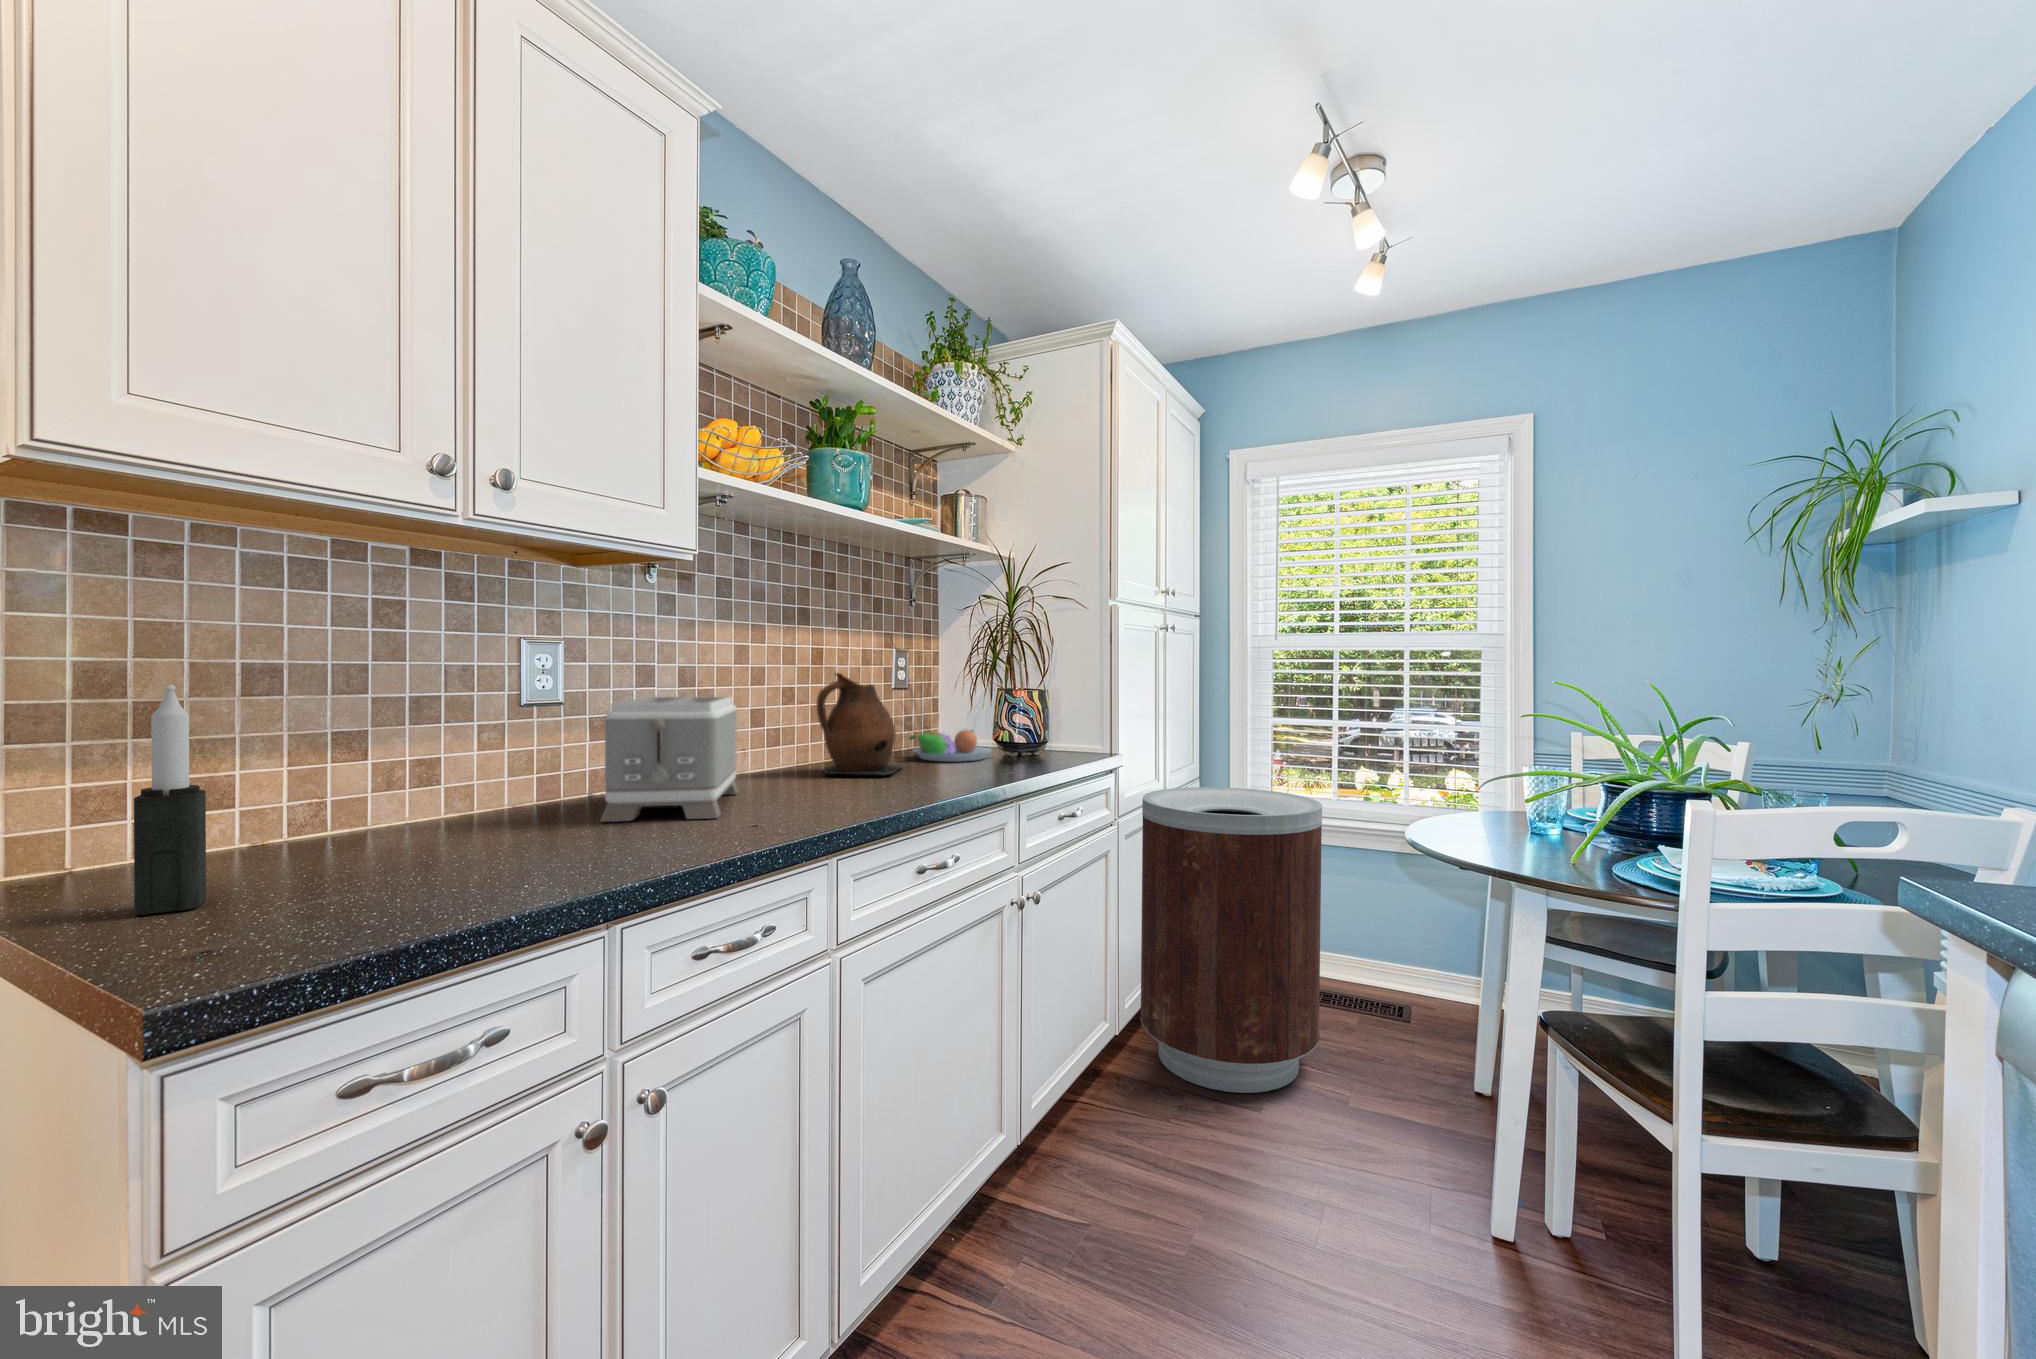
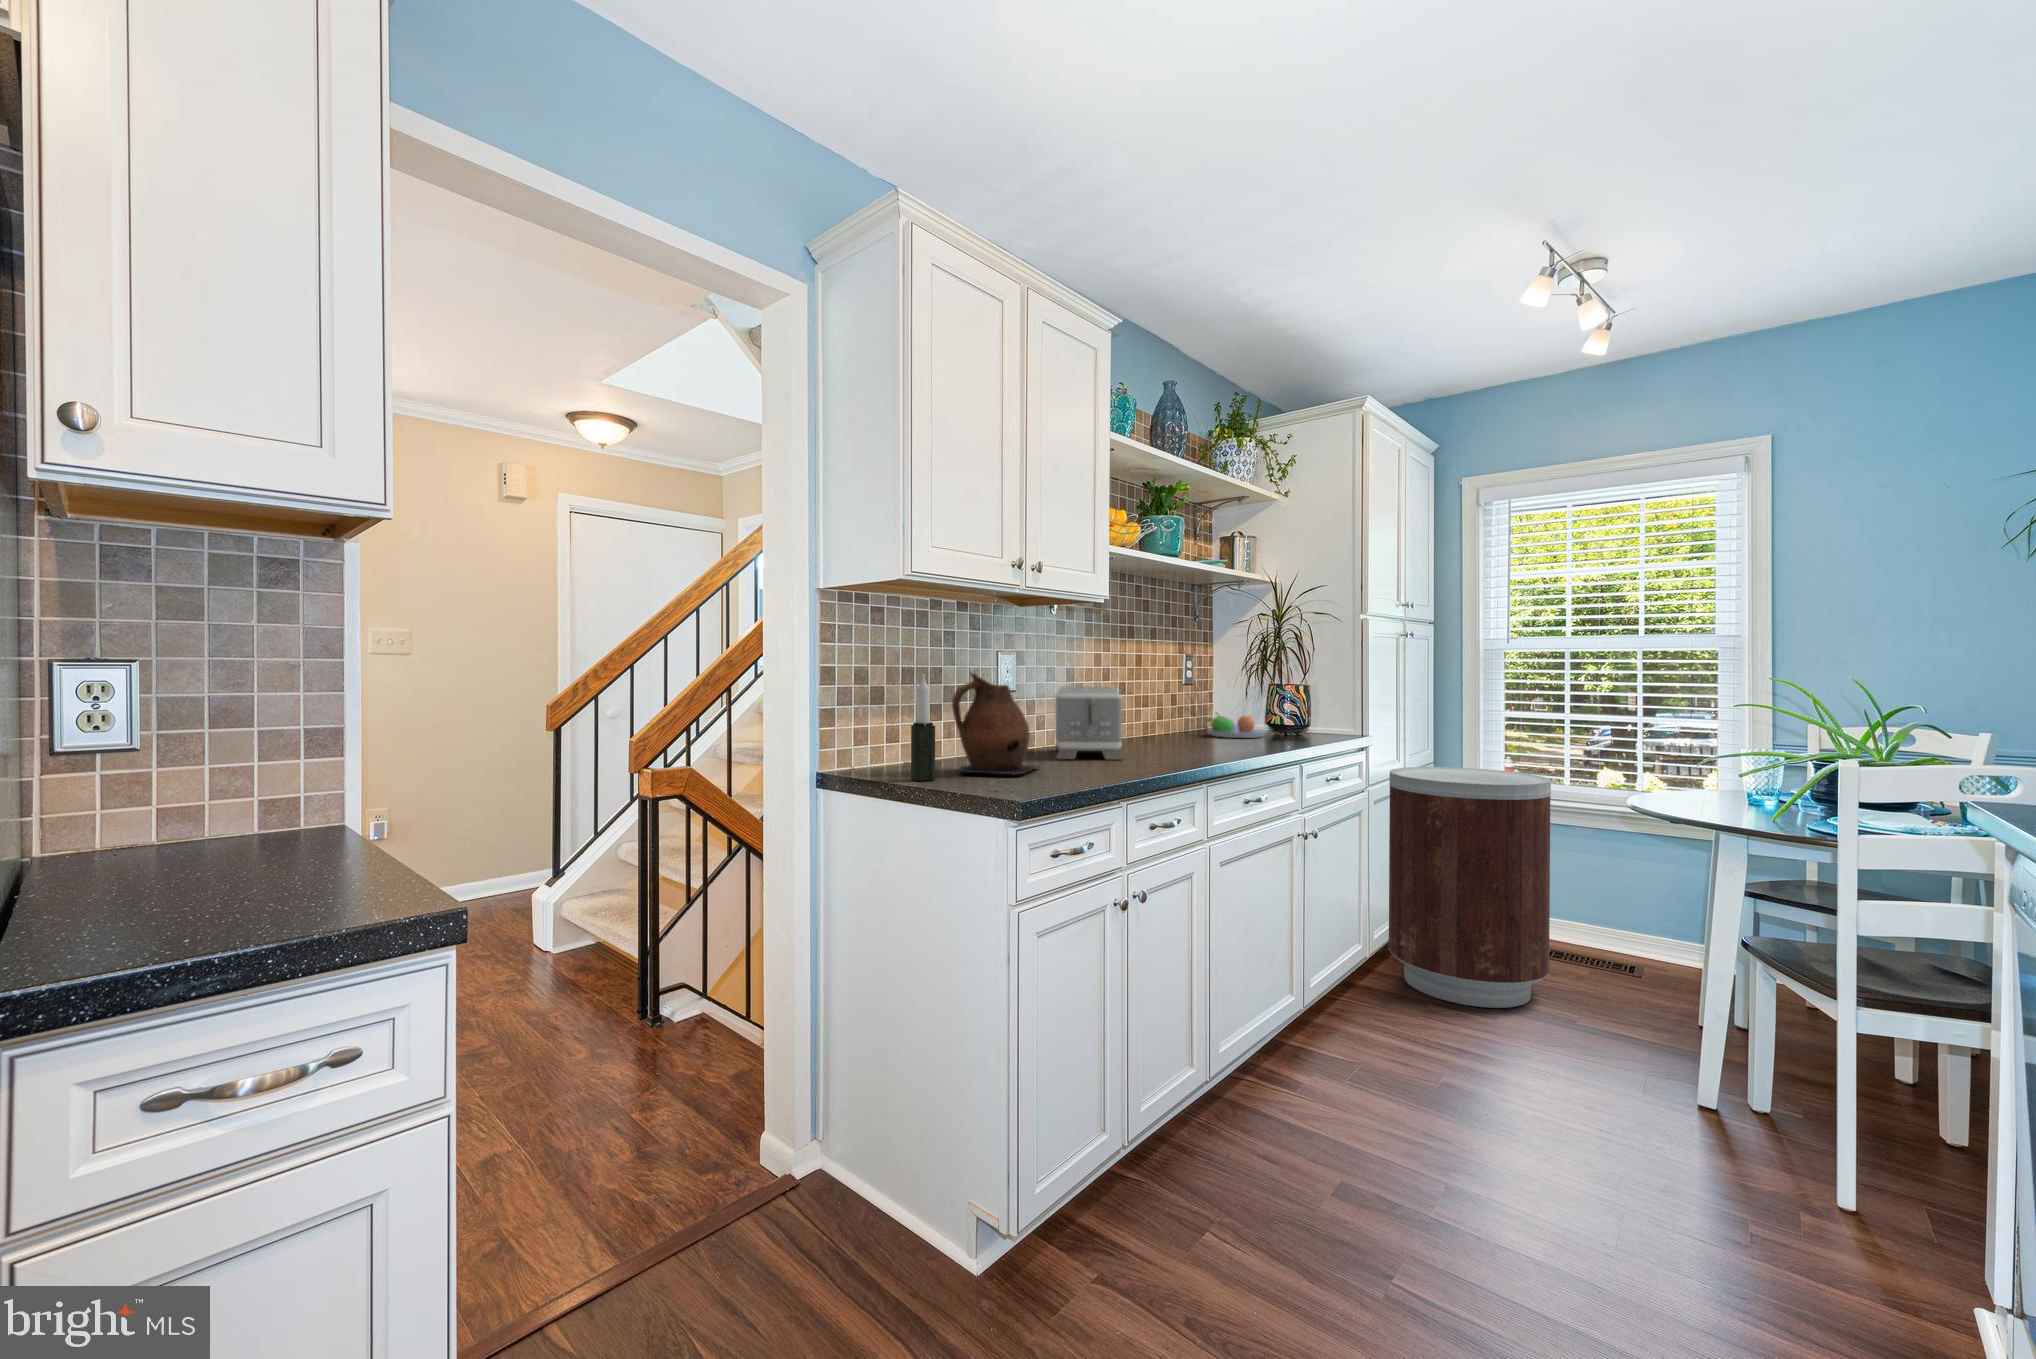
ceramic pitcher: present [816,673,903,775] -> present [952,674,1039,775]

